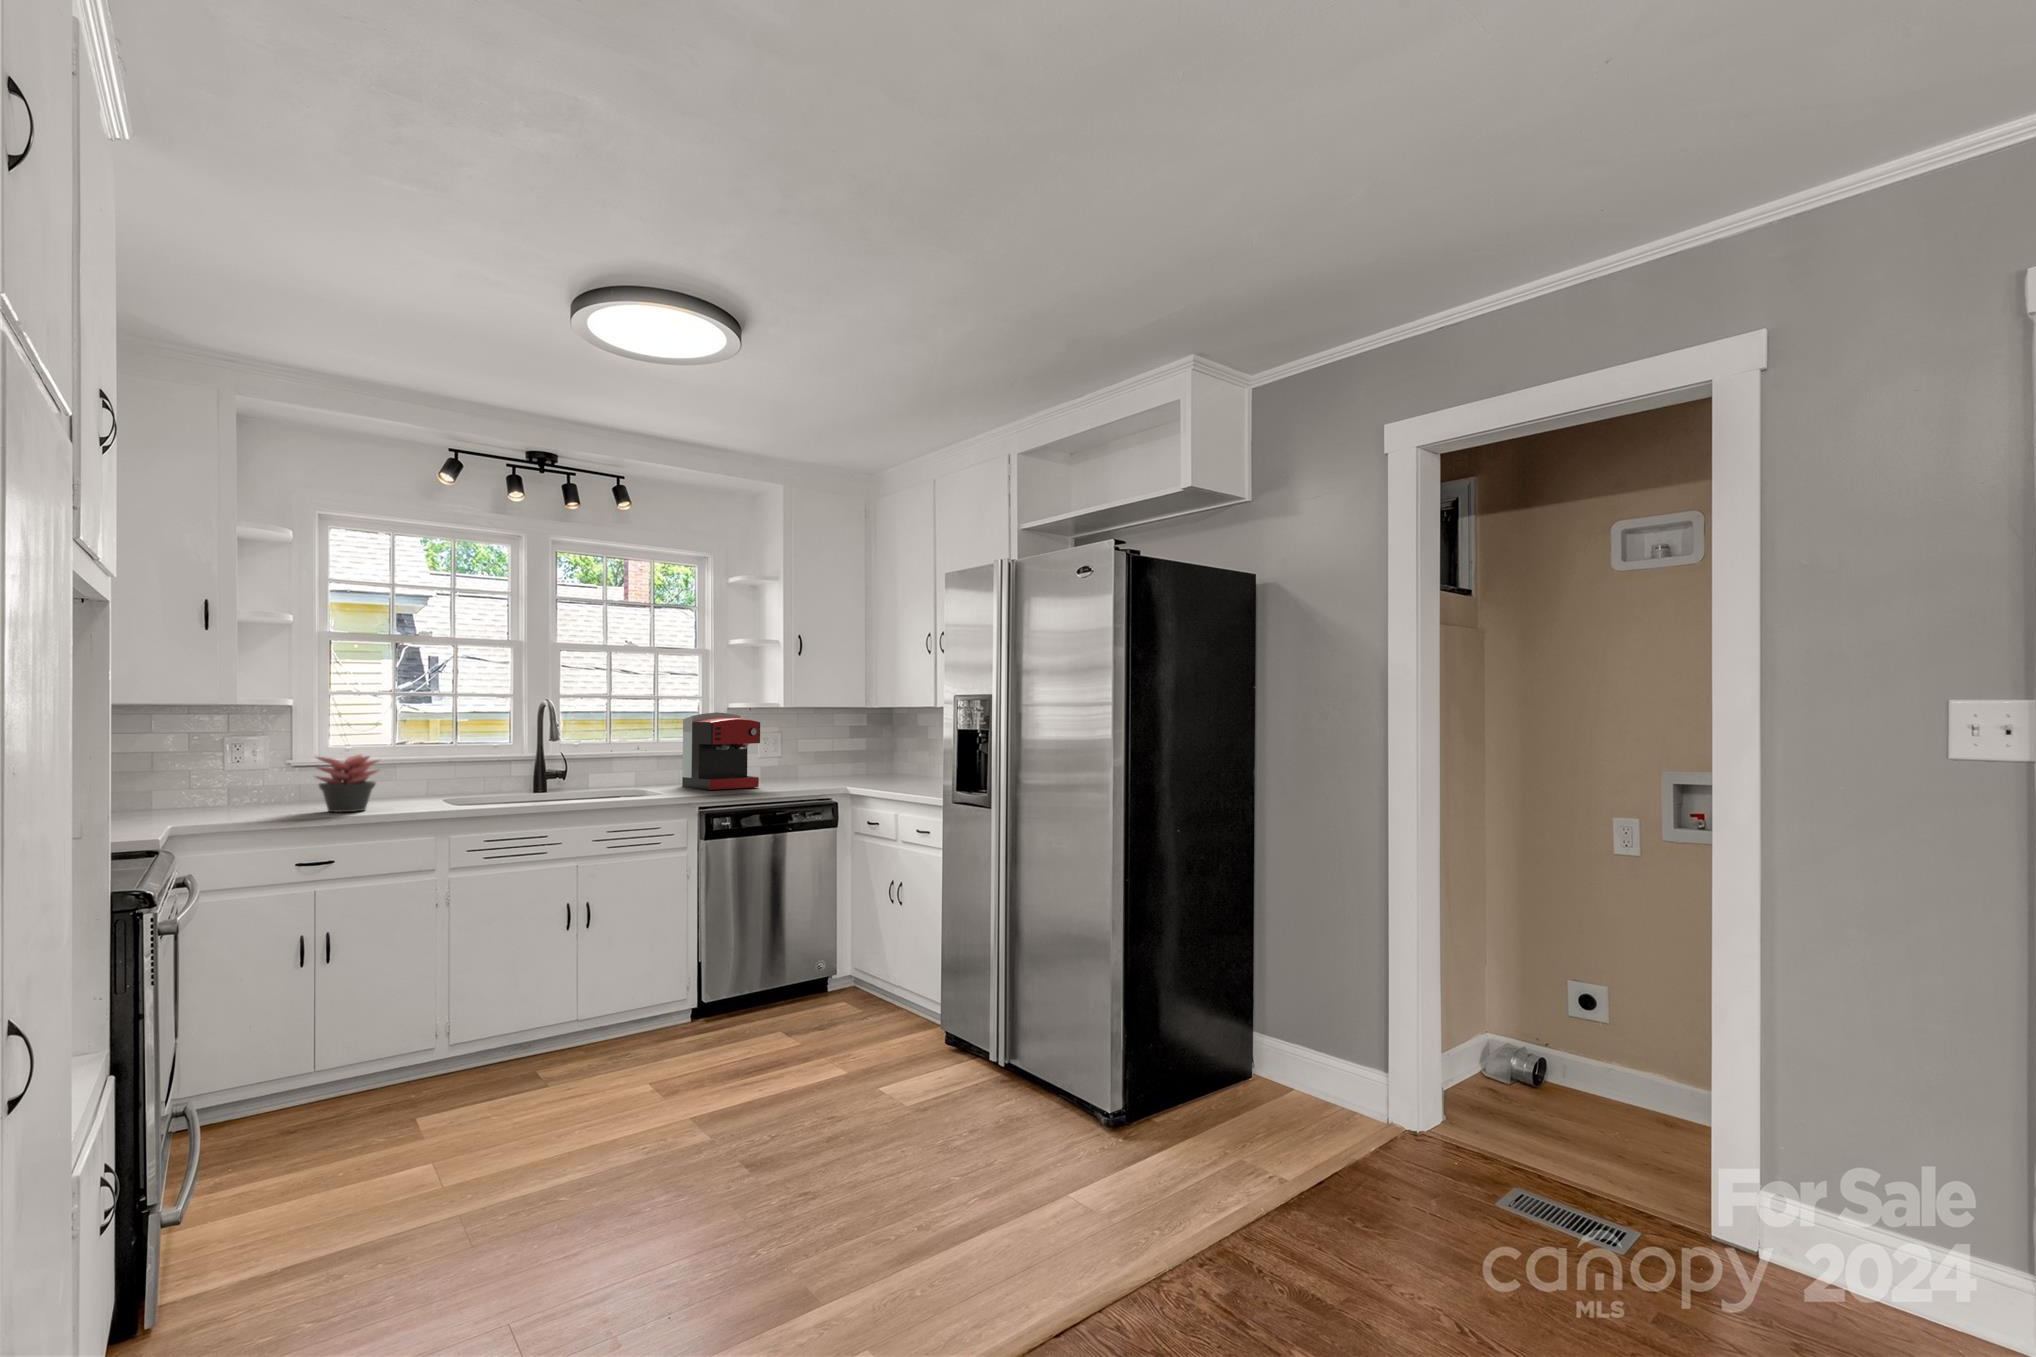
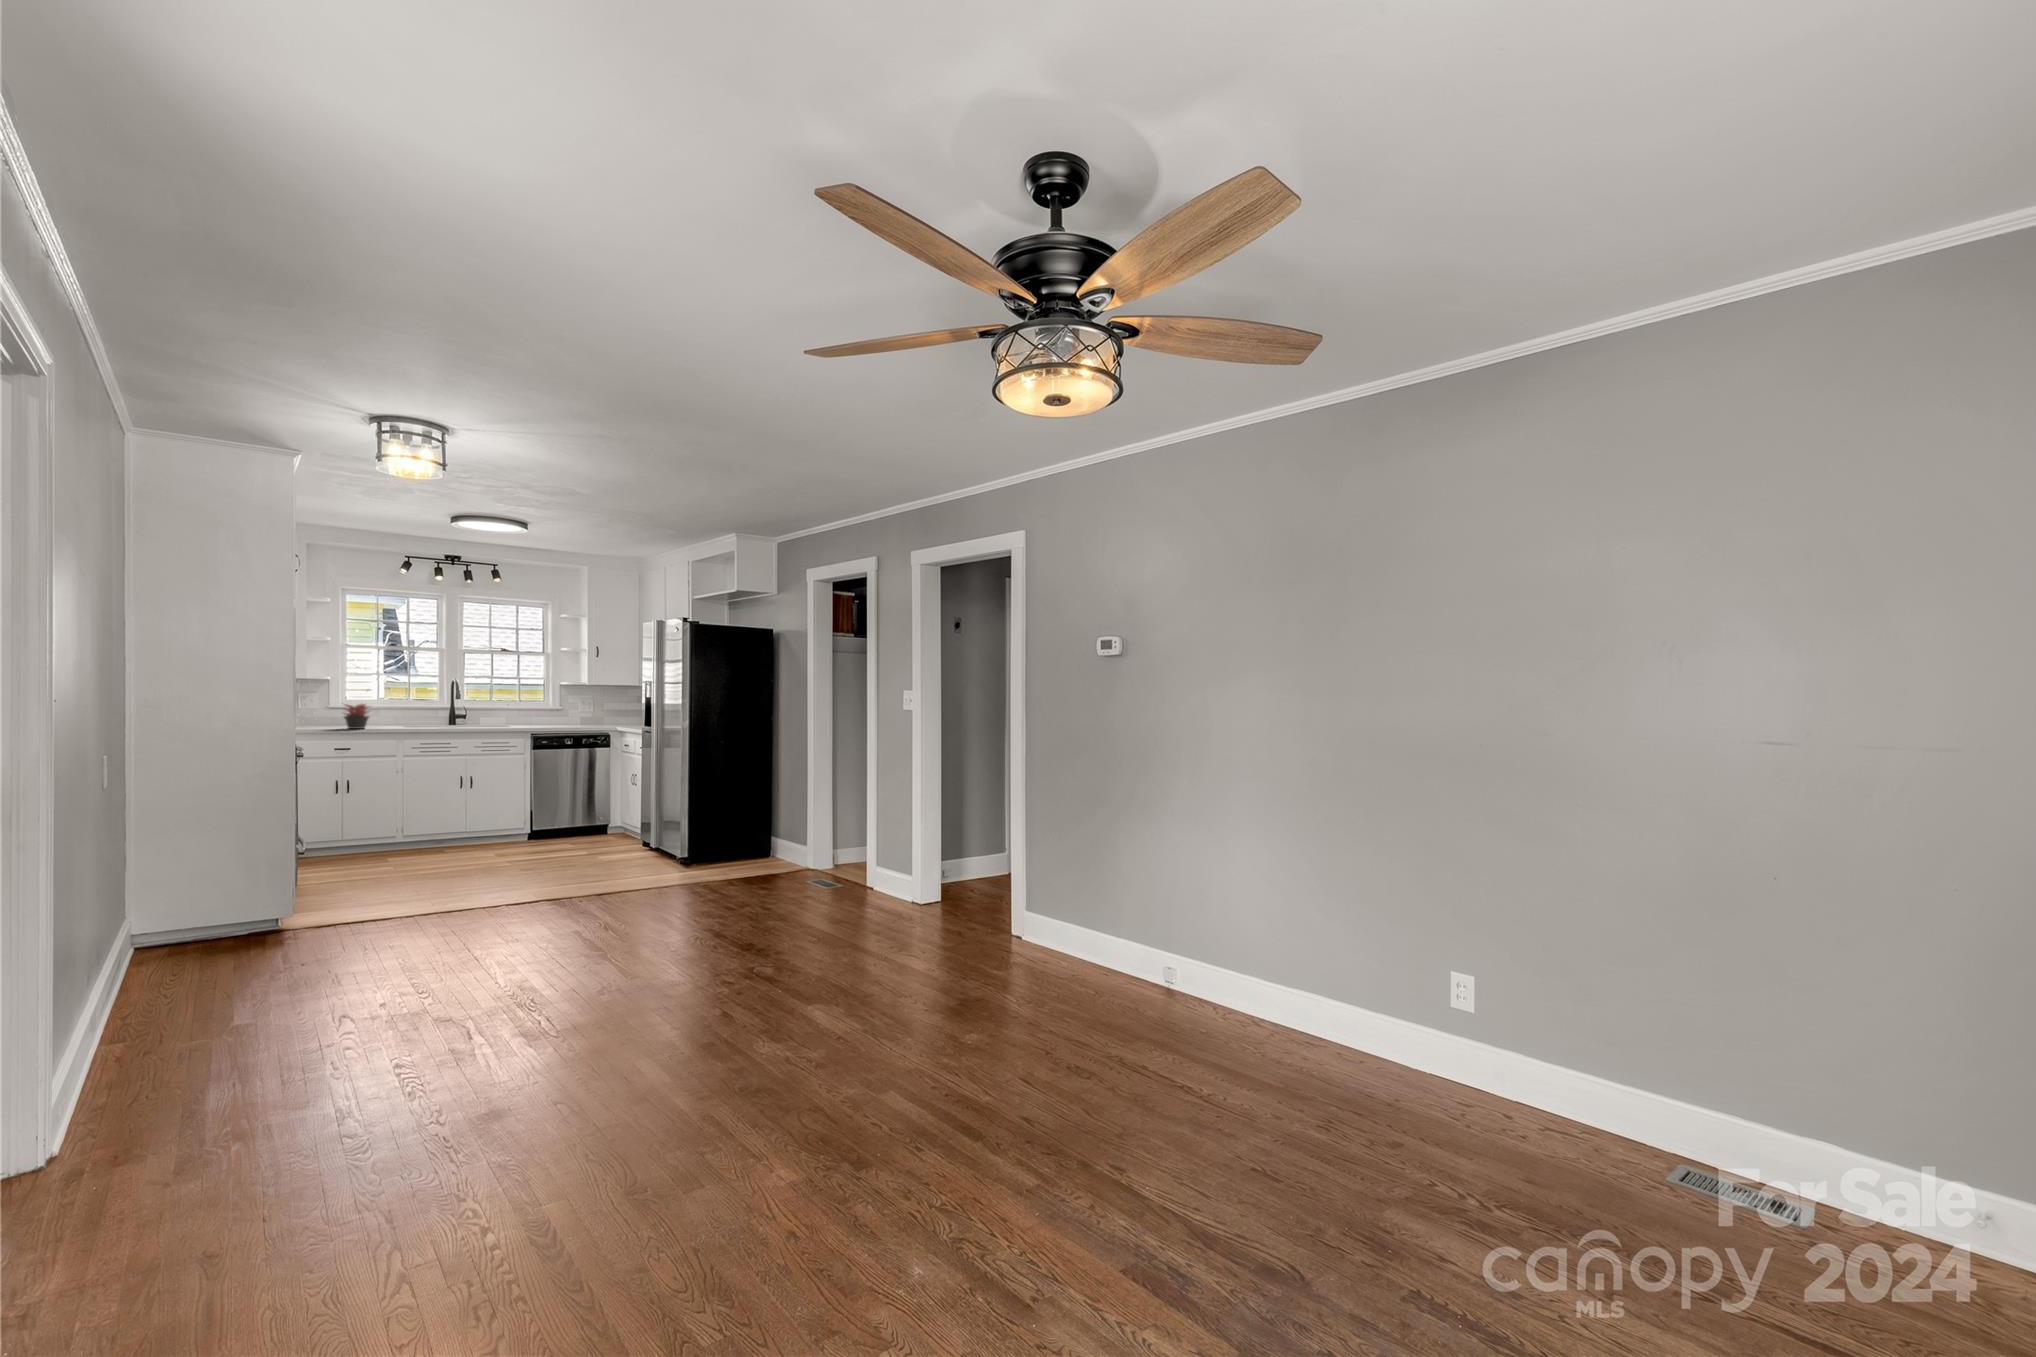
coffee maker: present [682,712,760,790] -> none [530,686,571,725]

